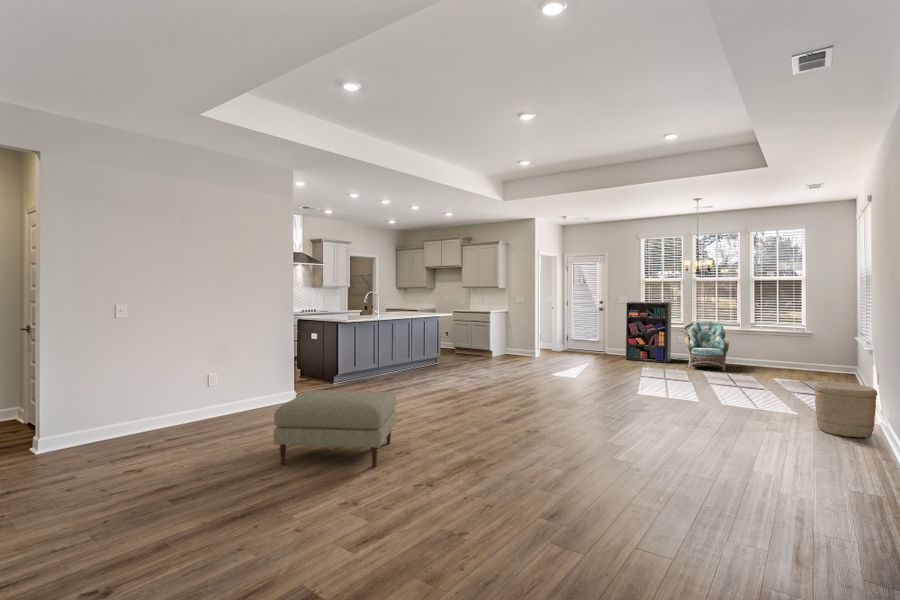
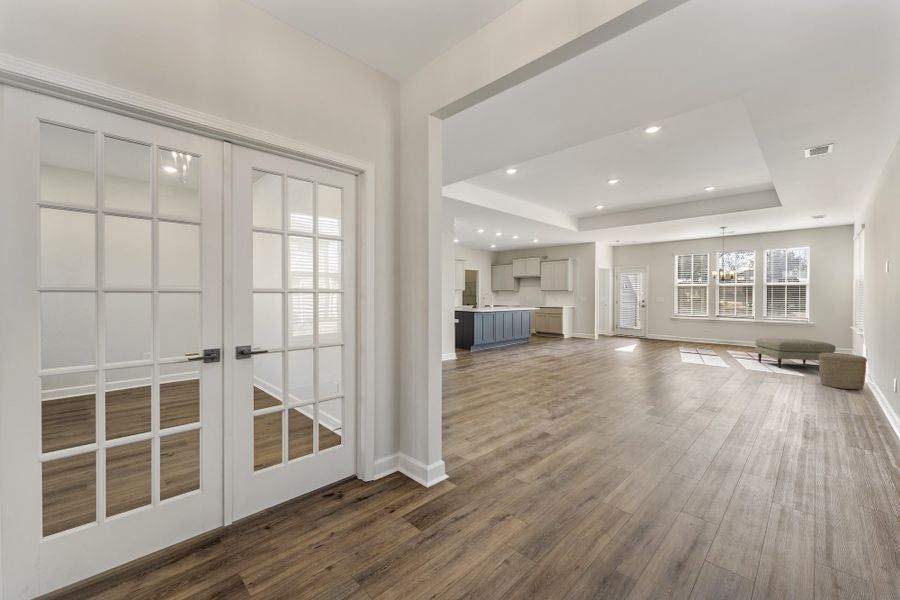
bookshelf: present [626,301,671,363] -> none [664,300,700,344]
armchair: present [684,320,729,371] -> none [710,314,747,350]
ottoman: present [273,390,397,467] -> present [755,338,836,368]

